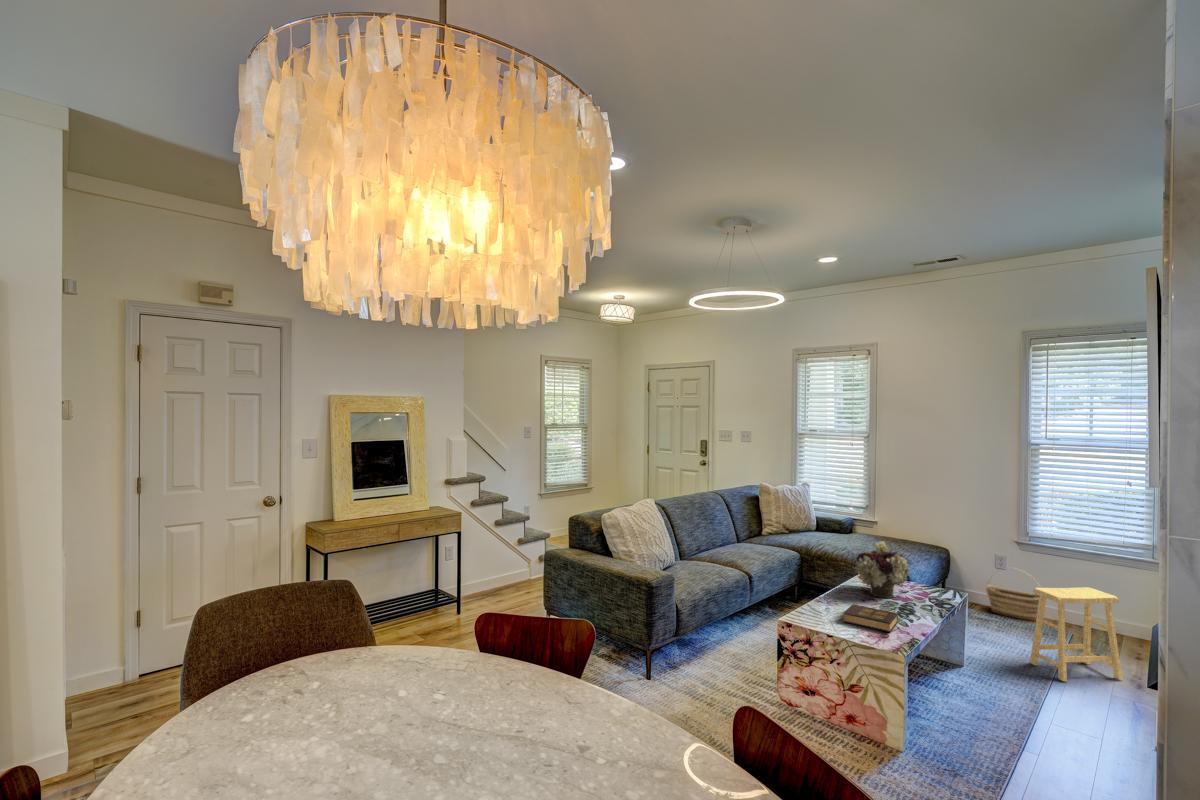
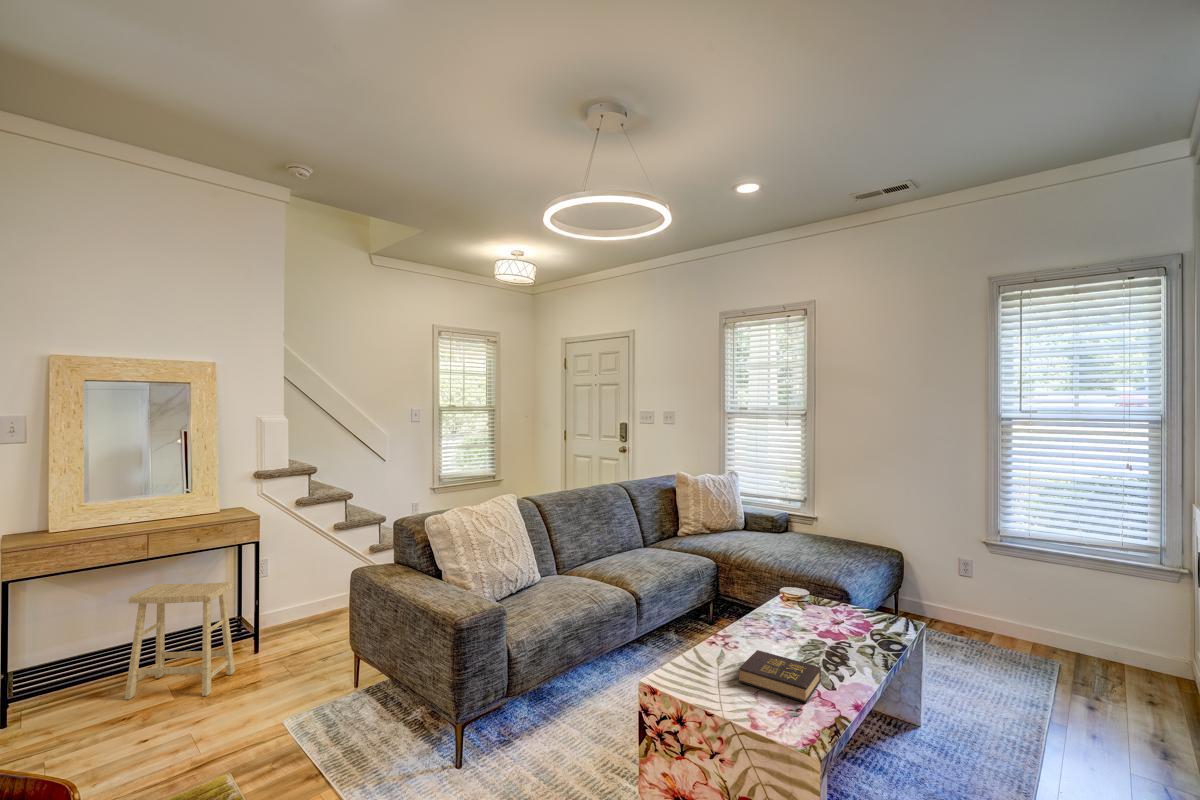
flower arrangement: present [854,542,910,598] -> none [765,552,845,634]
basket: present [986,583,1040,621] -> none [947,576,1021,645]
footstool: present [1030,587,1123,681] -> present [125,582,235,700]

